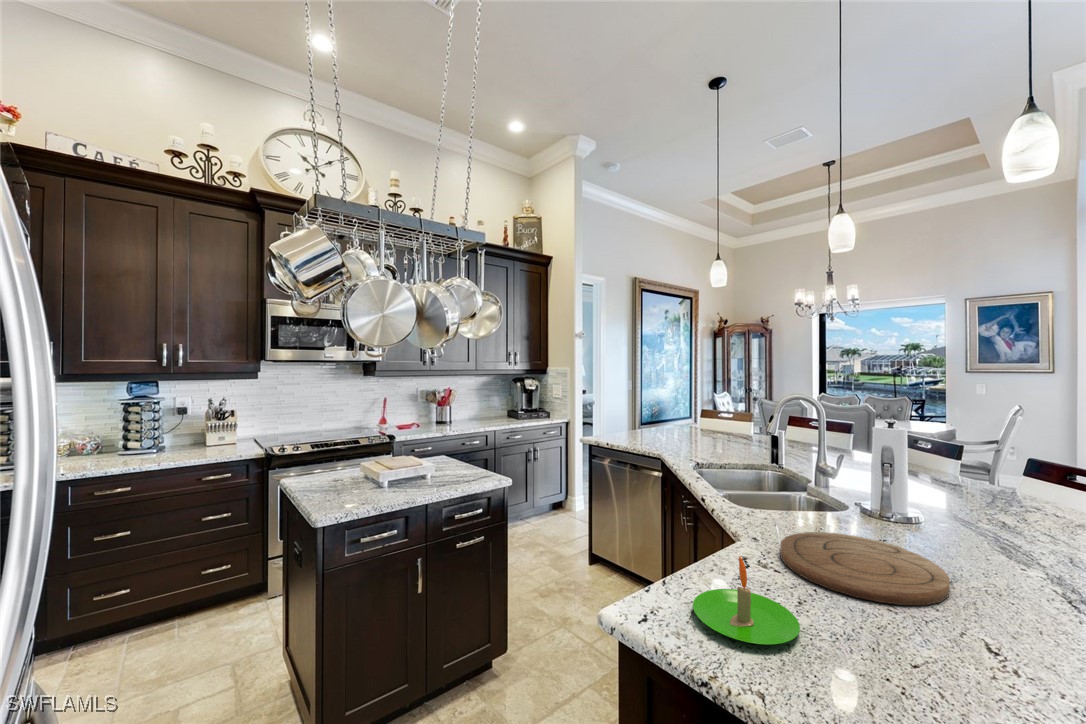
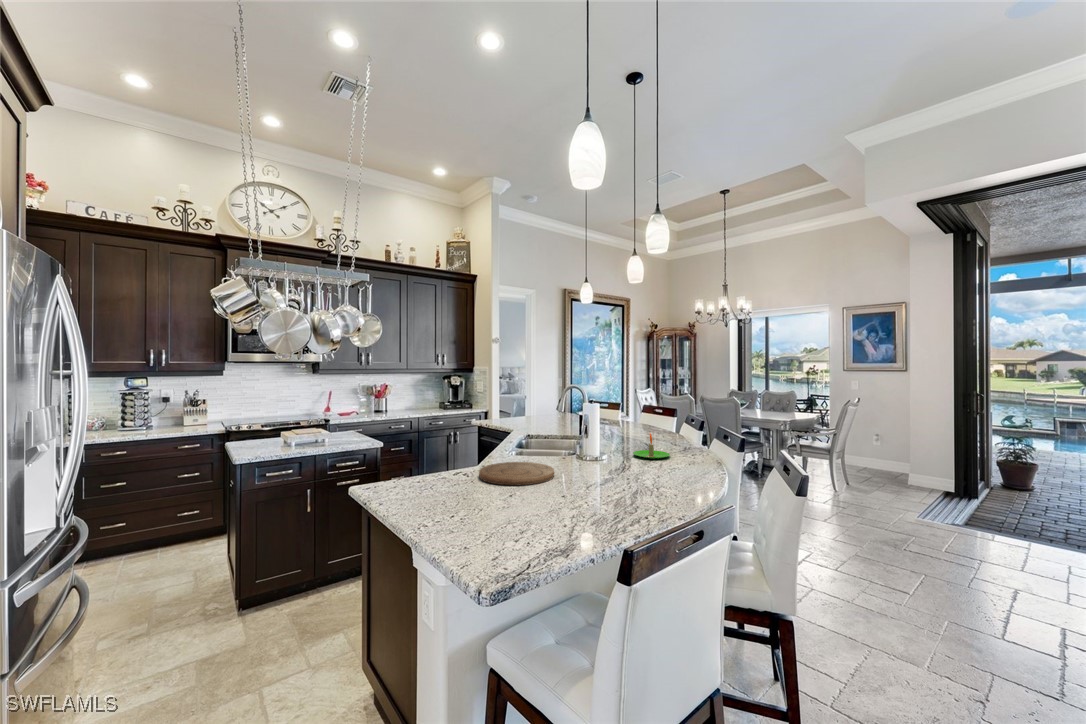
candle: present [693,556,800,645] -> present [633,433,670,459]

